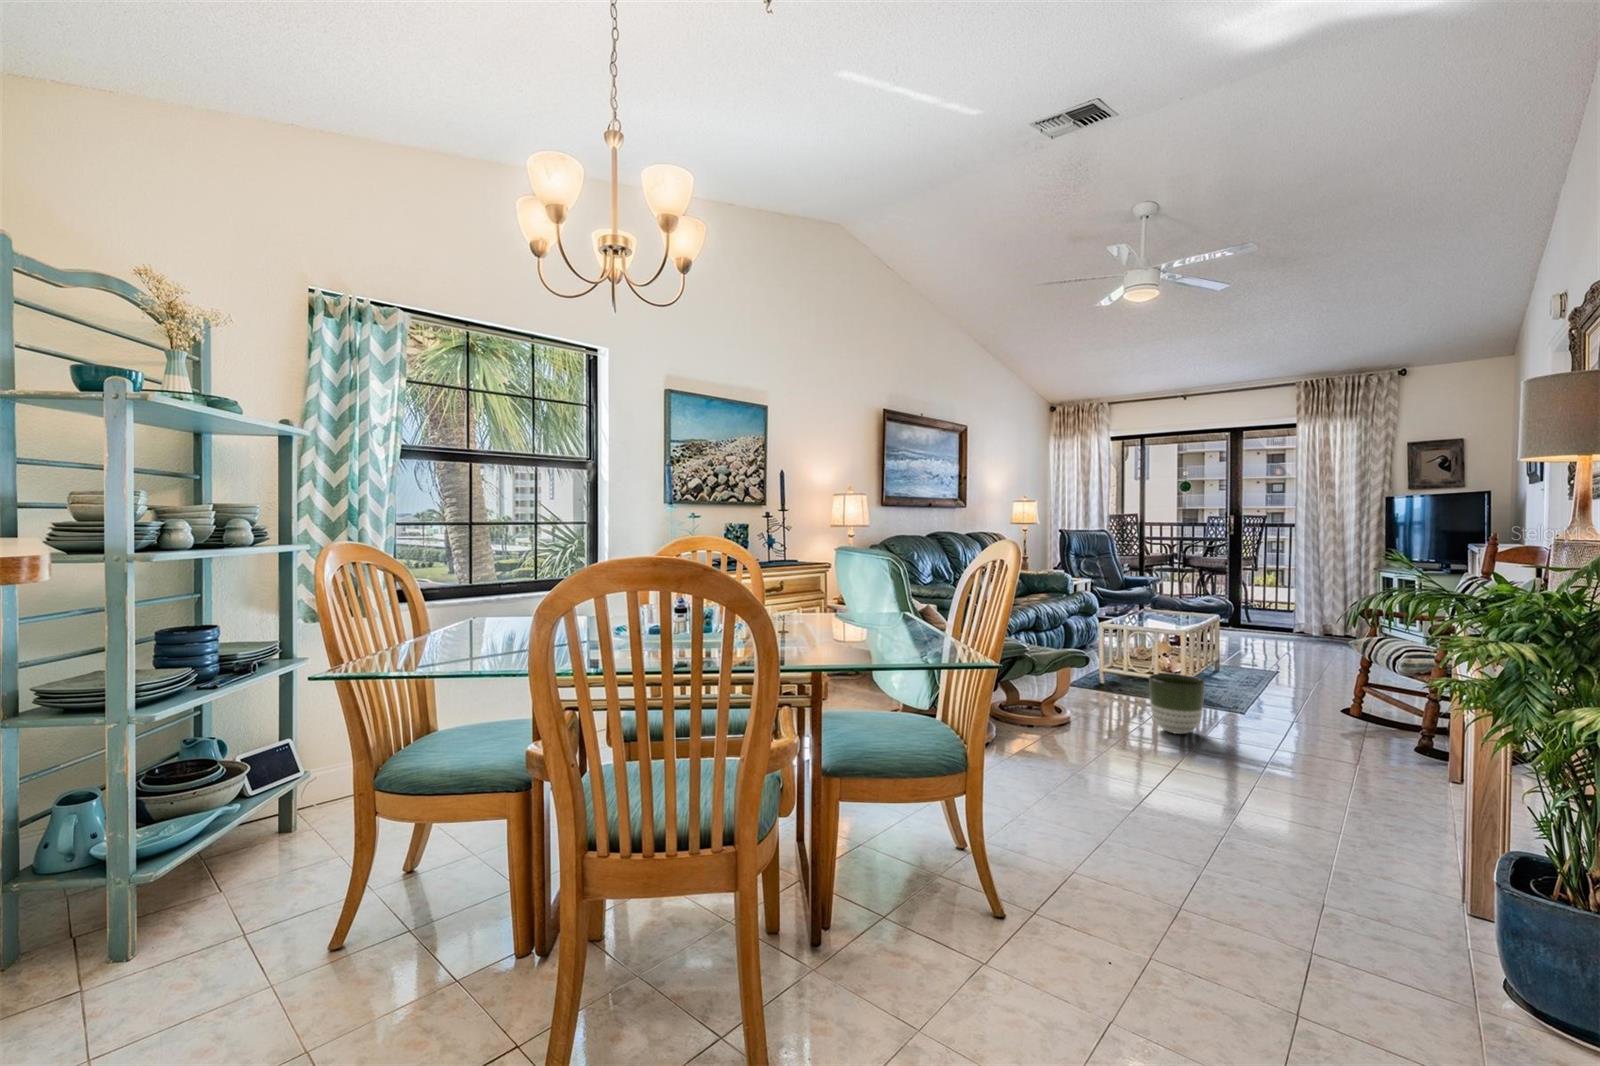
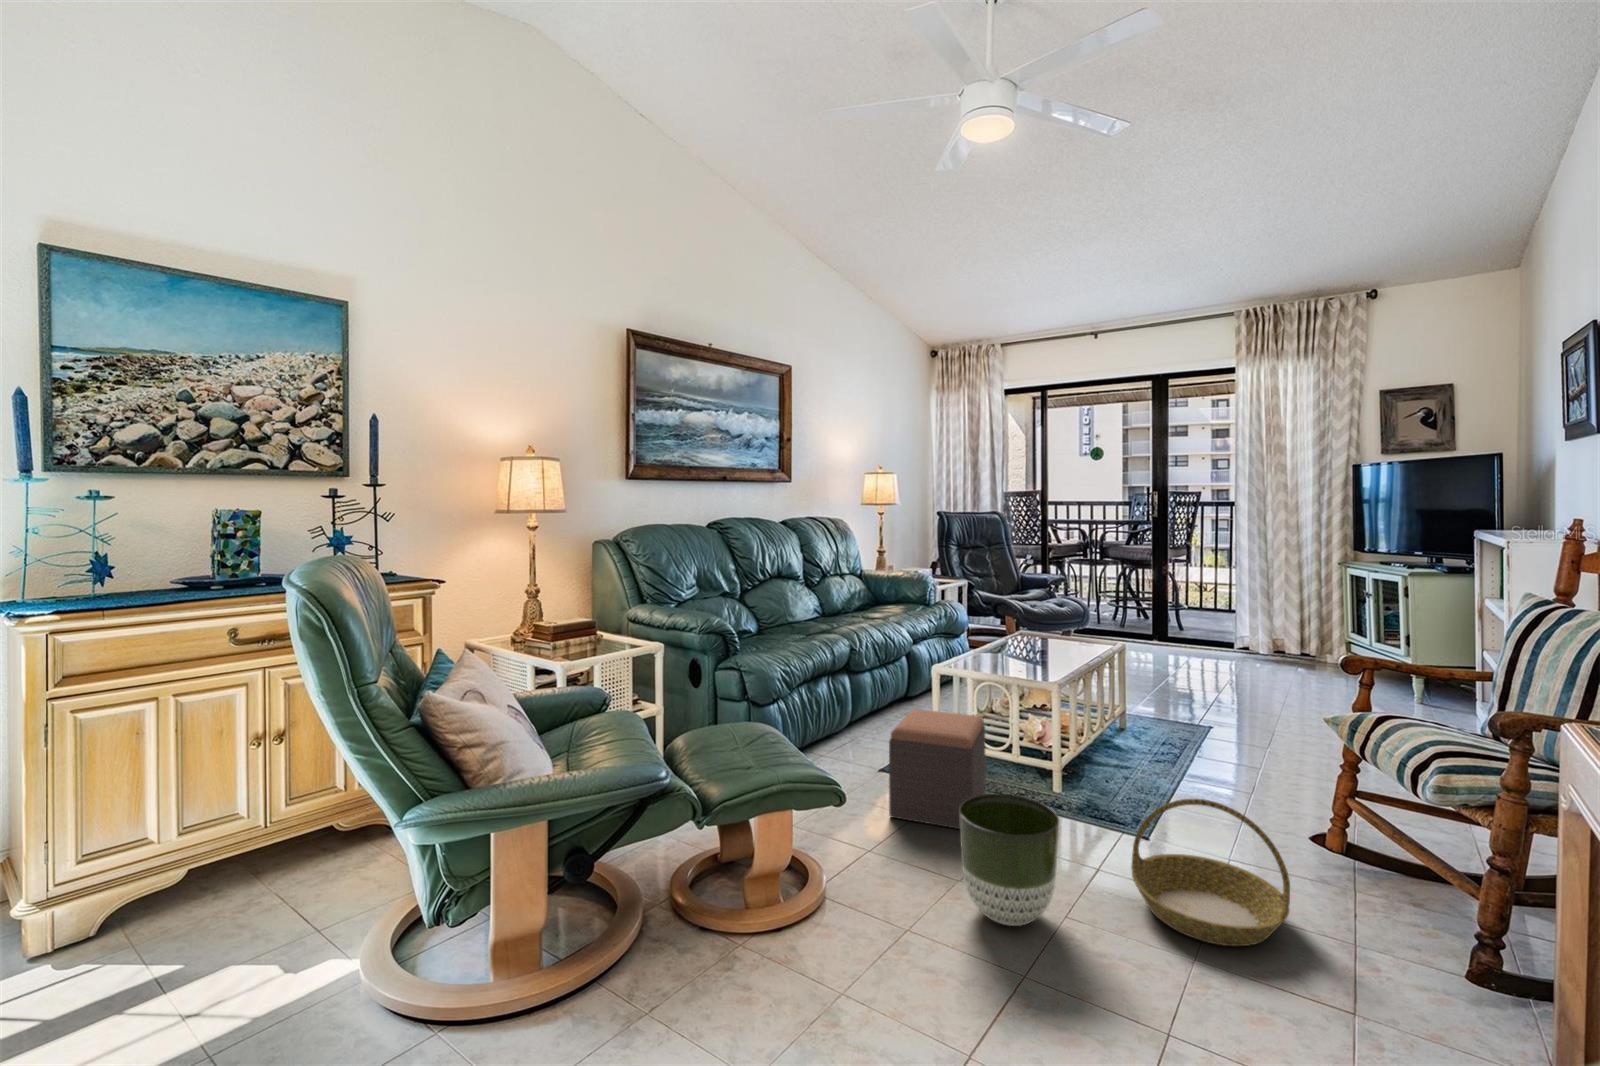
footstool: none [1090,643,1143,706] -> present [889,709,985,829]
basket: none [1241,675,1327,743] -> present [1131,799,1290,946]

